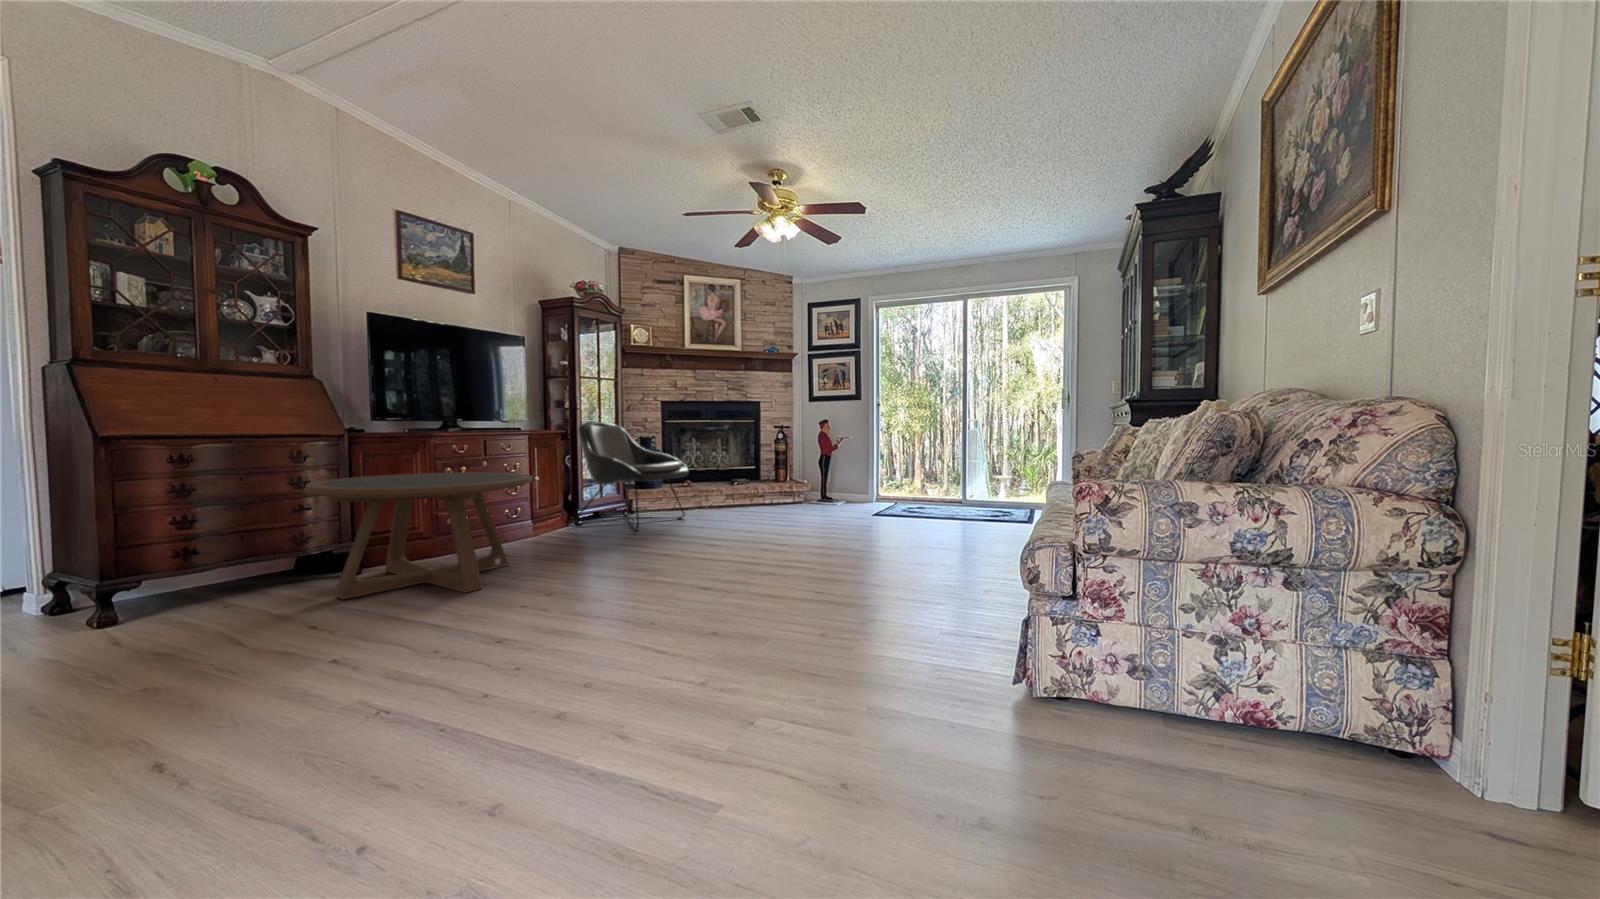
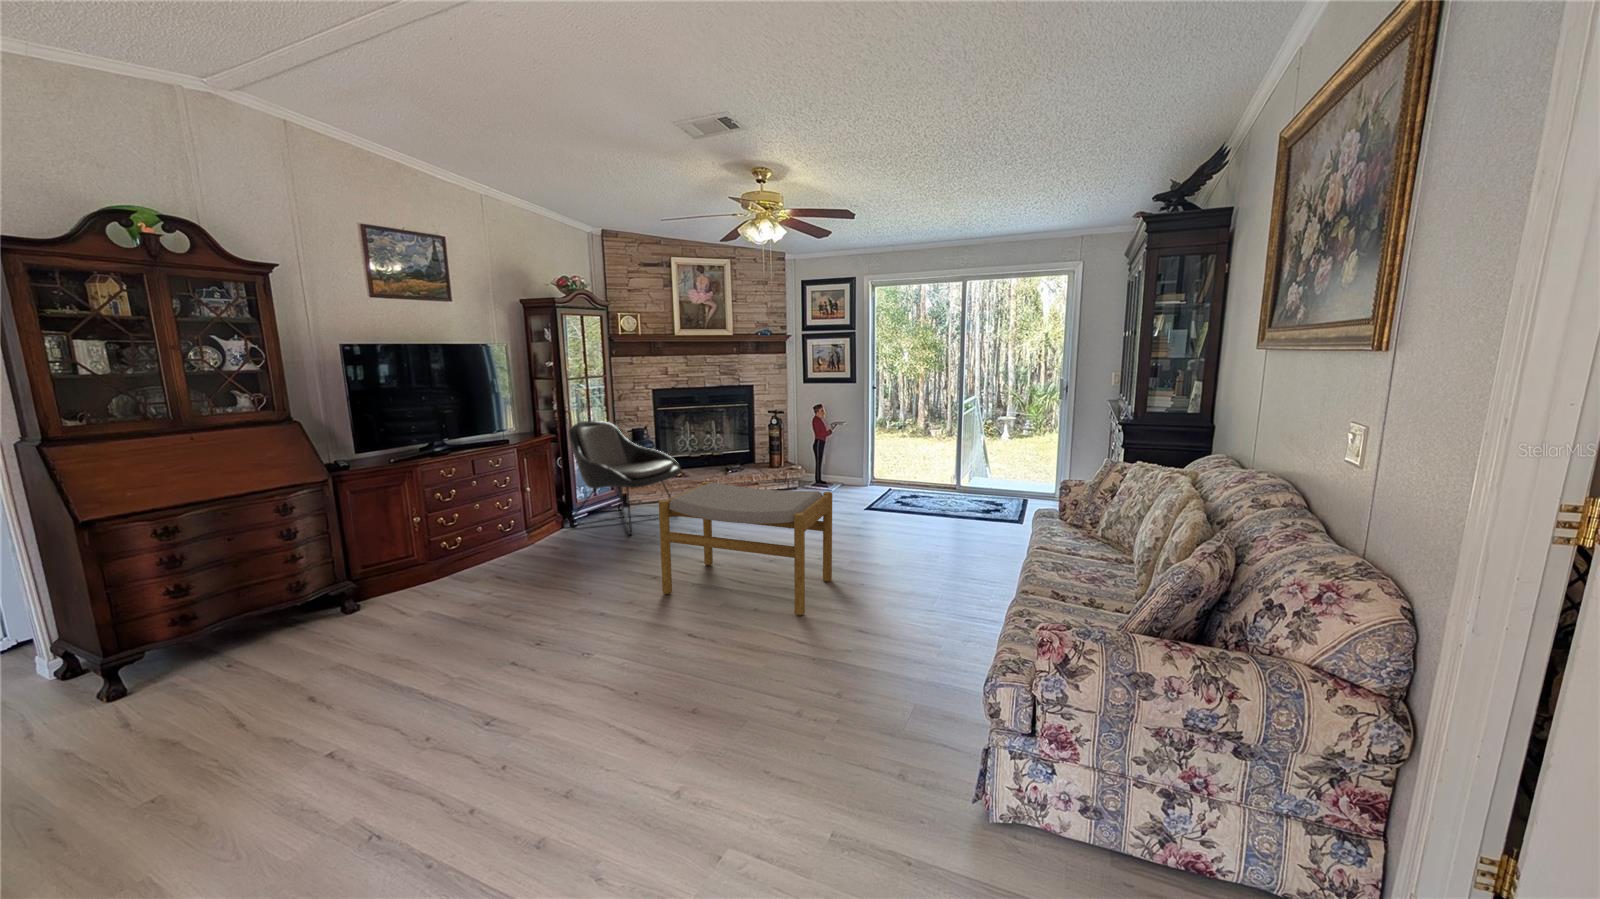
footstool: none [673,461,847,577] -> present [659,482,832,615]
coffee table: present [305,472,533,599] -> none [293,501,520,651]

